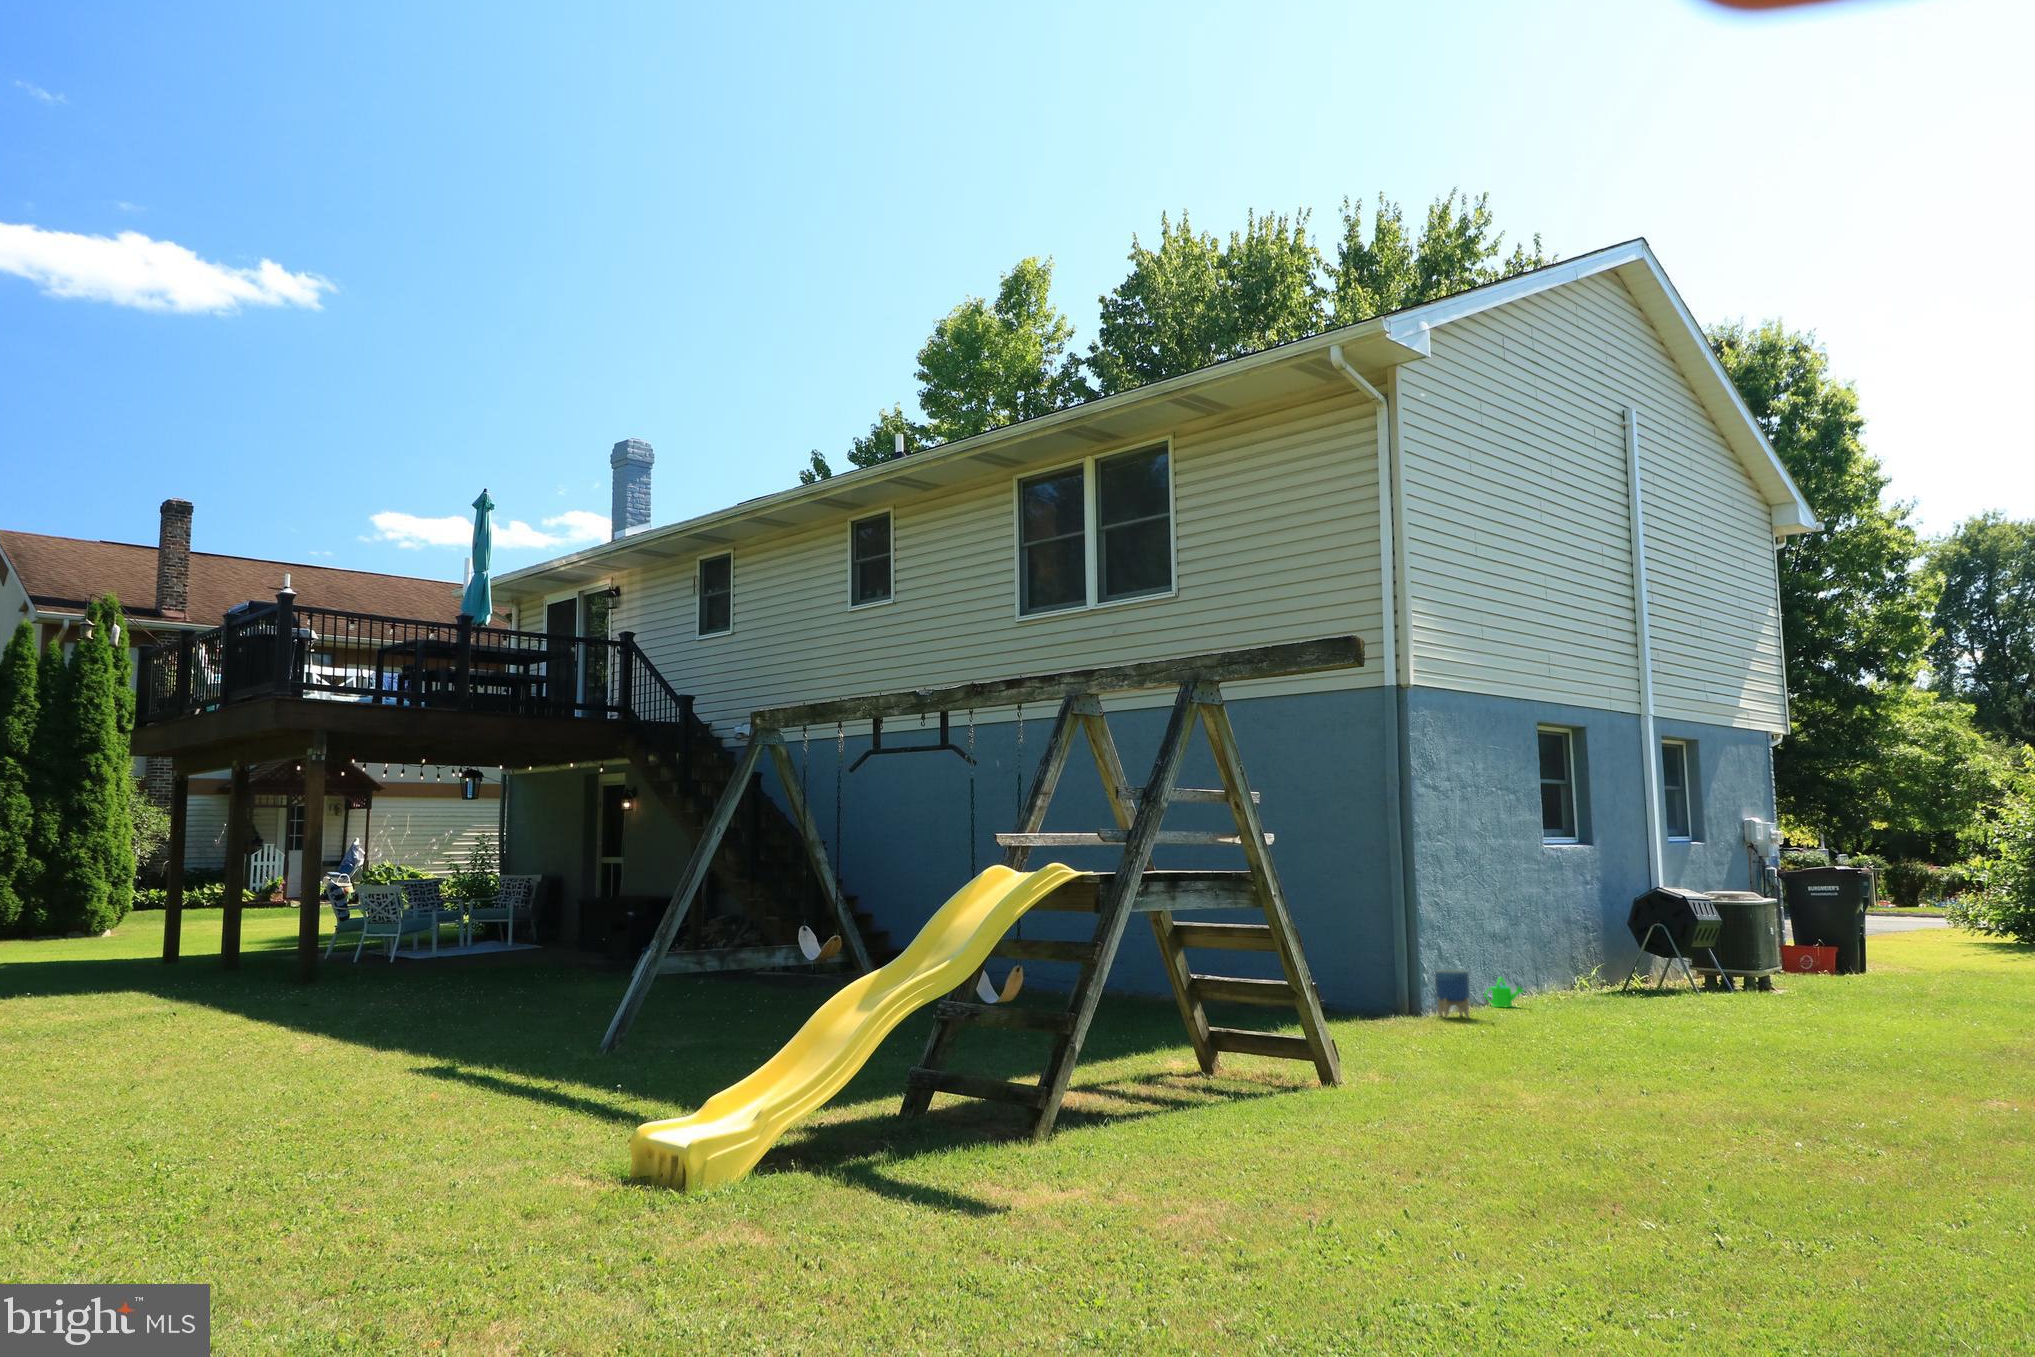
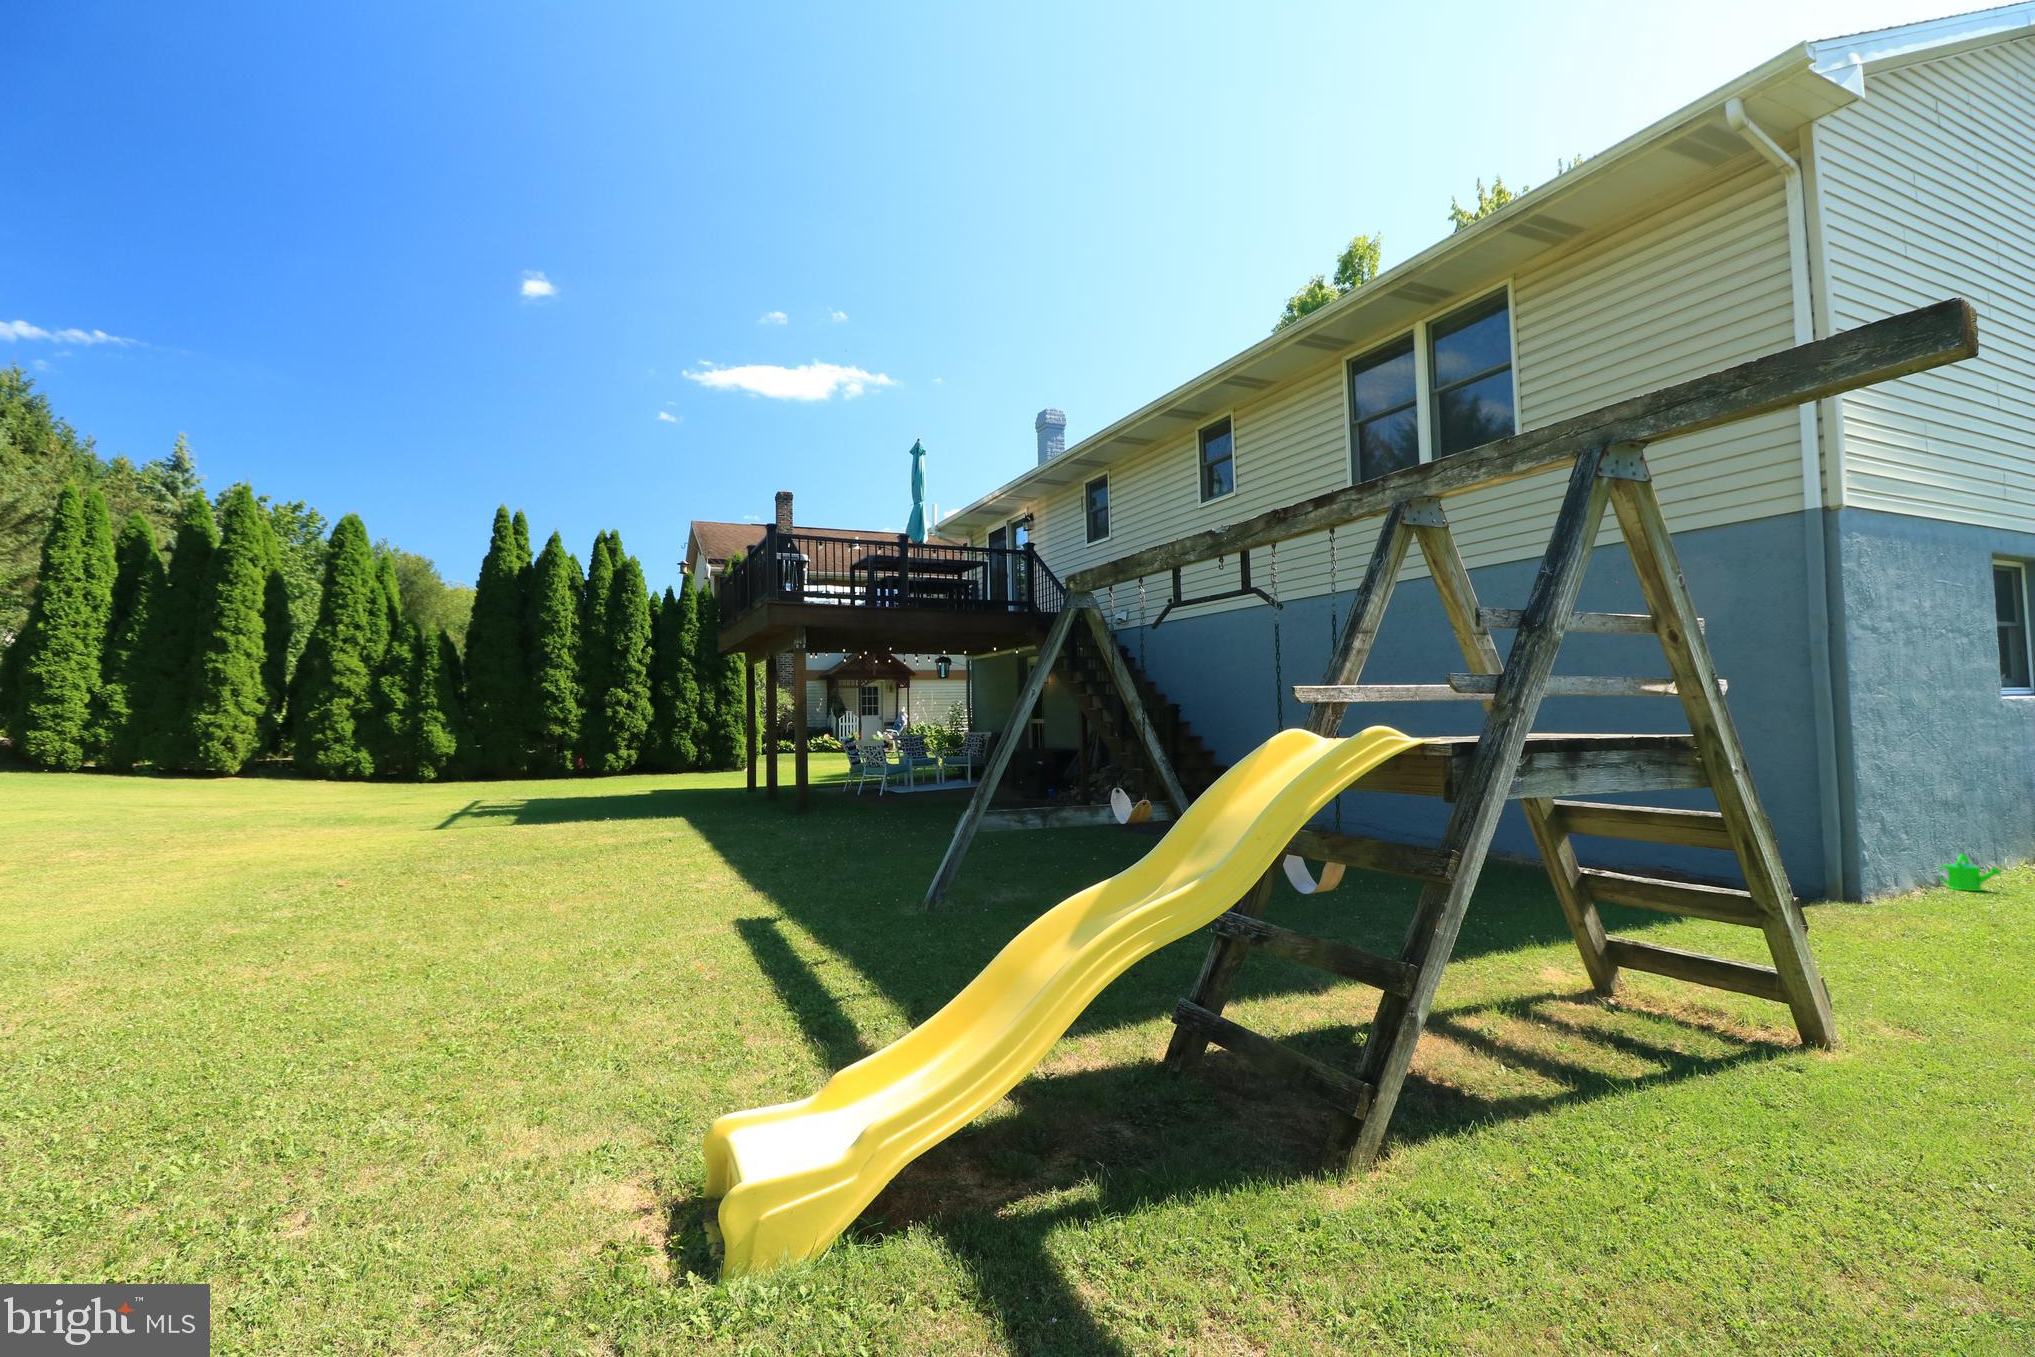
planter: present [1435,970,1470,1019] -> none [1877,846,1936,908]

